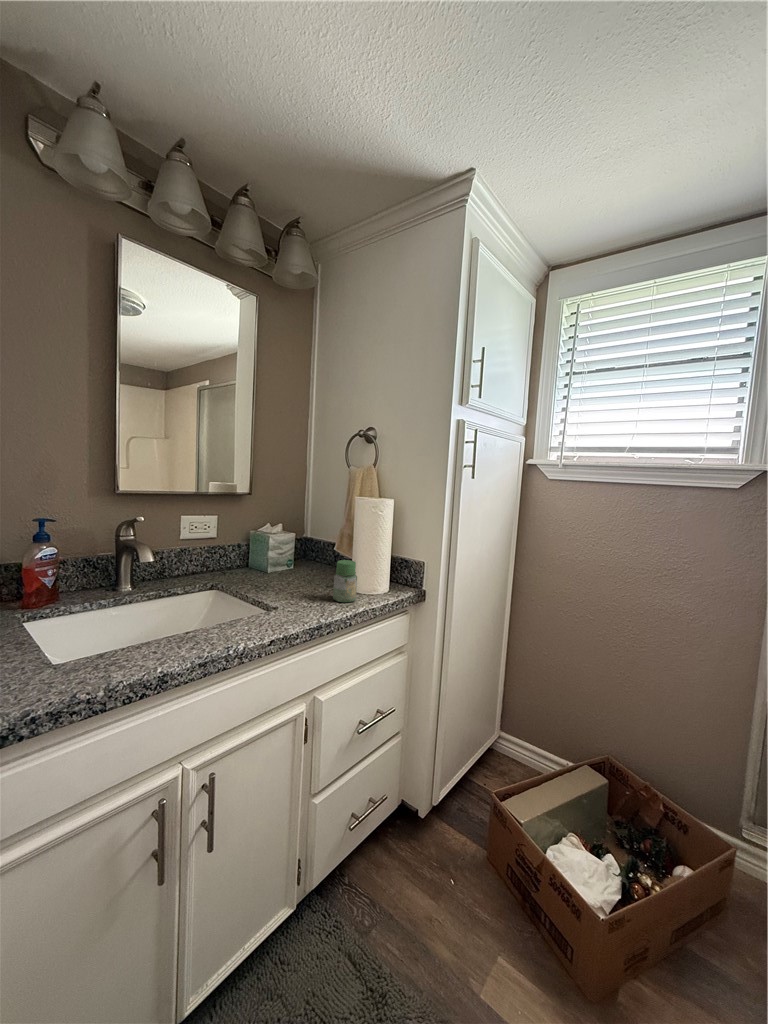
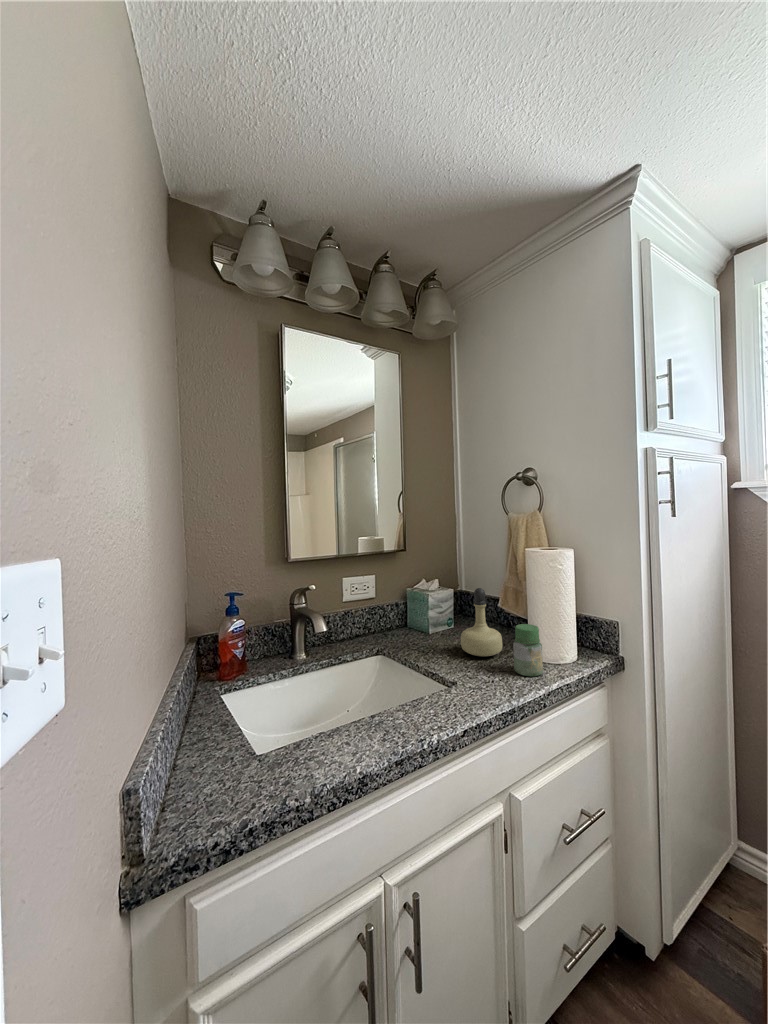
perfume bottle: none [292,530,329,589] -> present [461,588,502,656]

